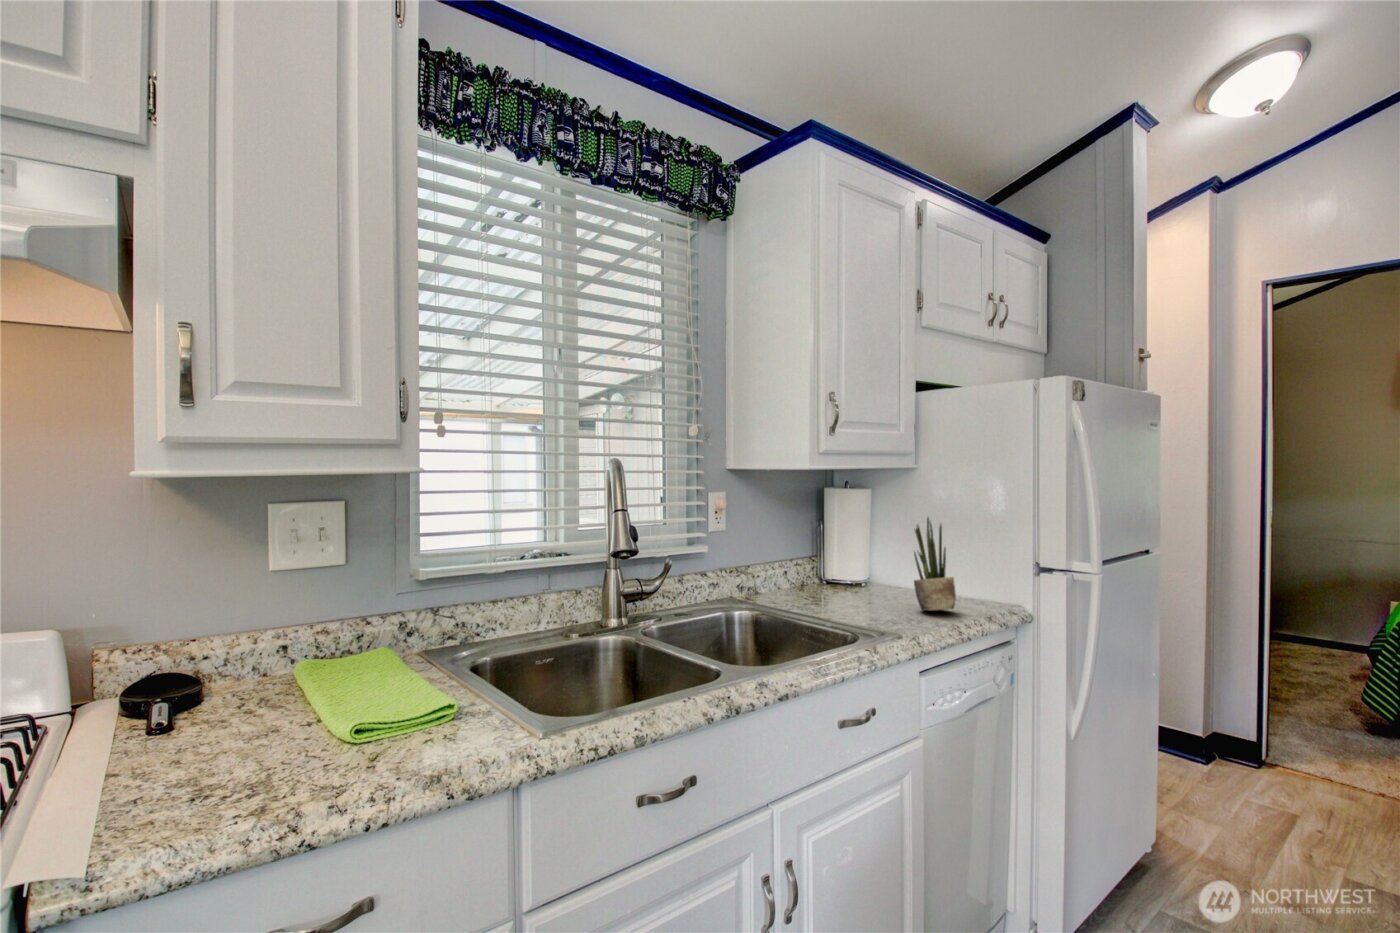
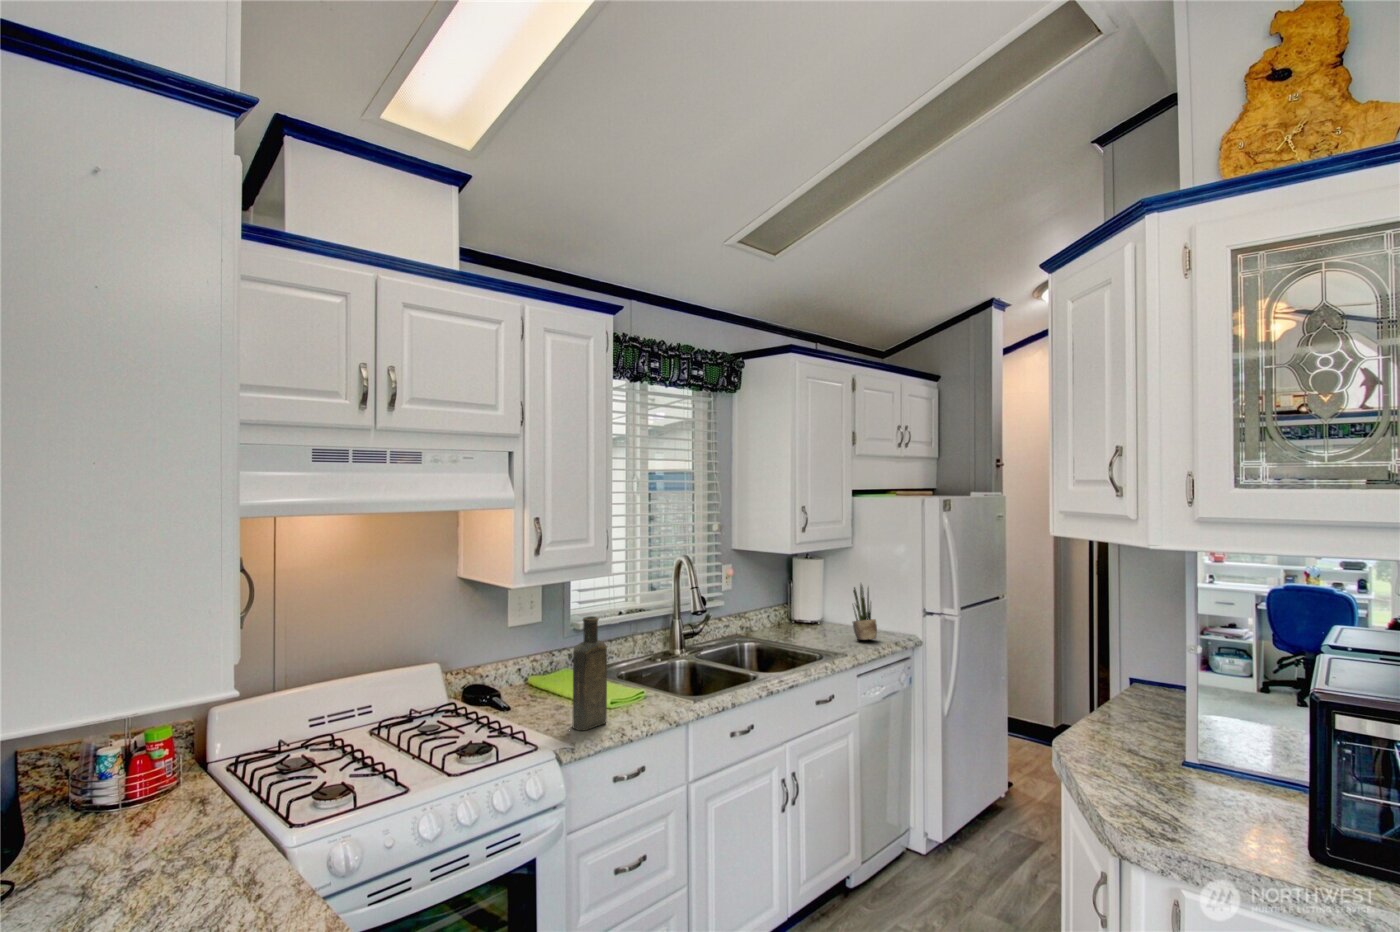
bottle: none [160,534,297,817] -> present [572,616,607,730]

